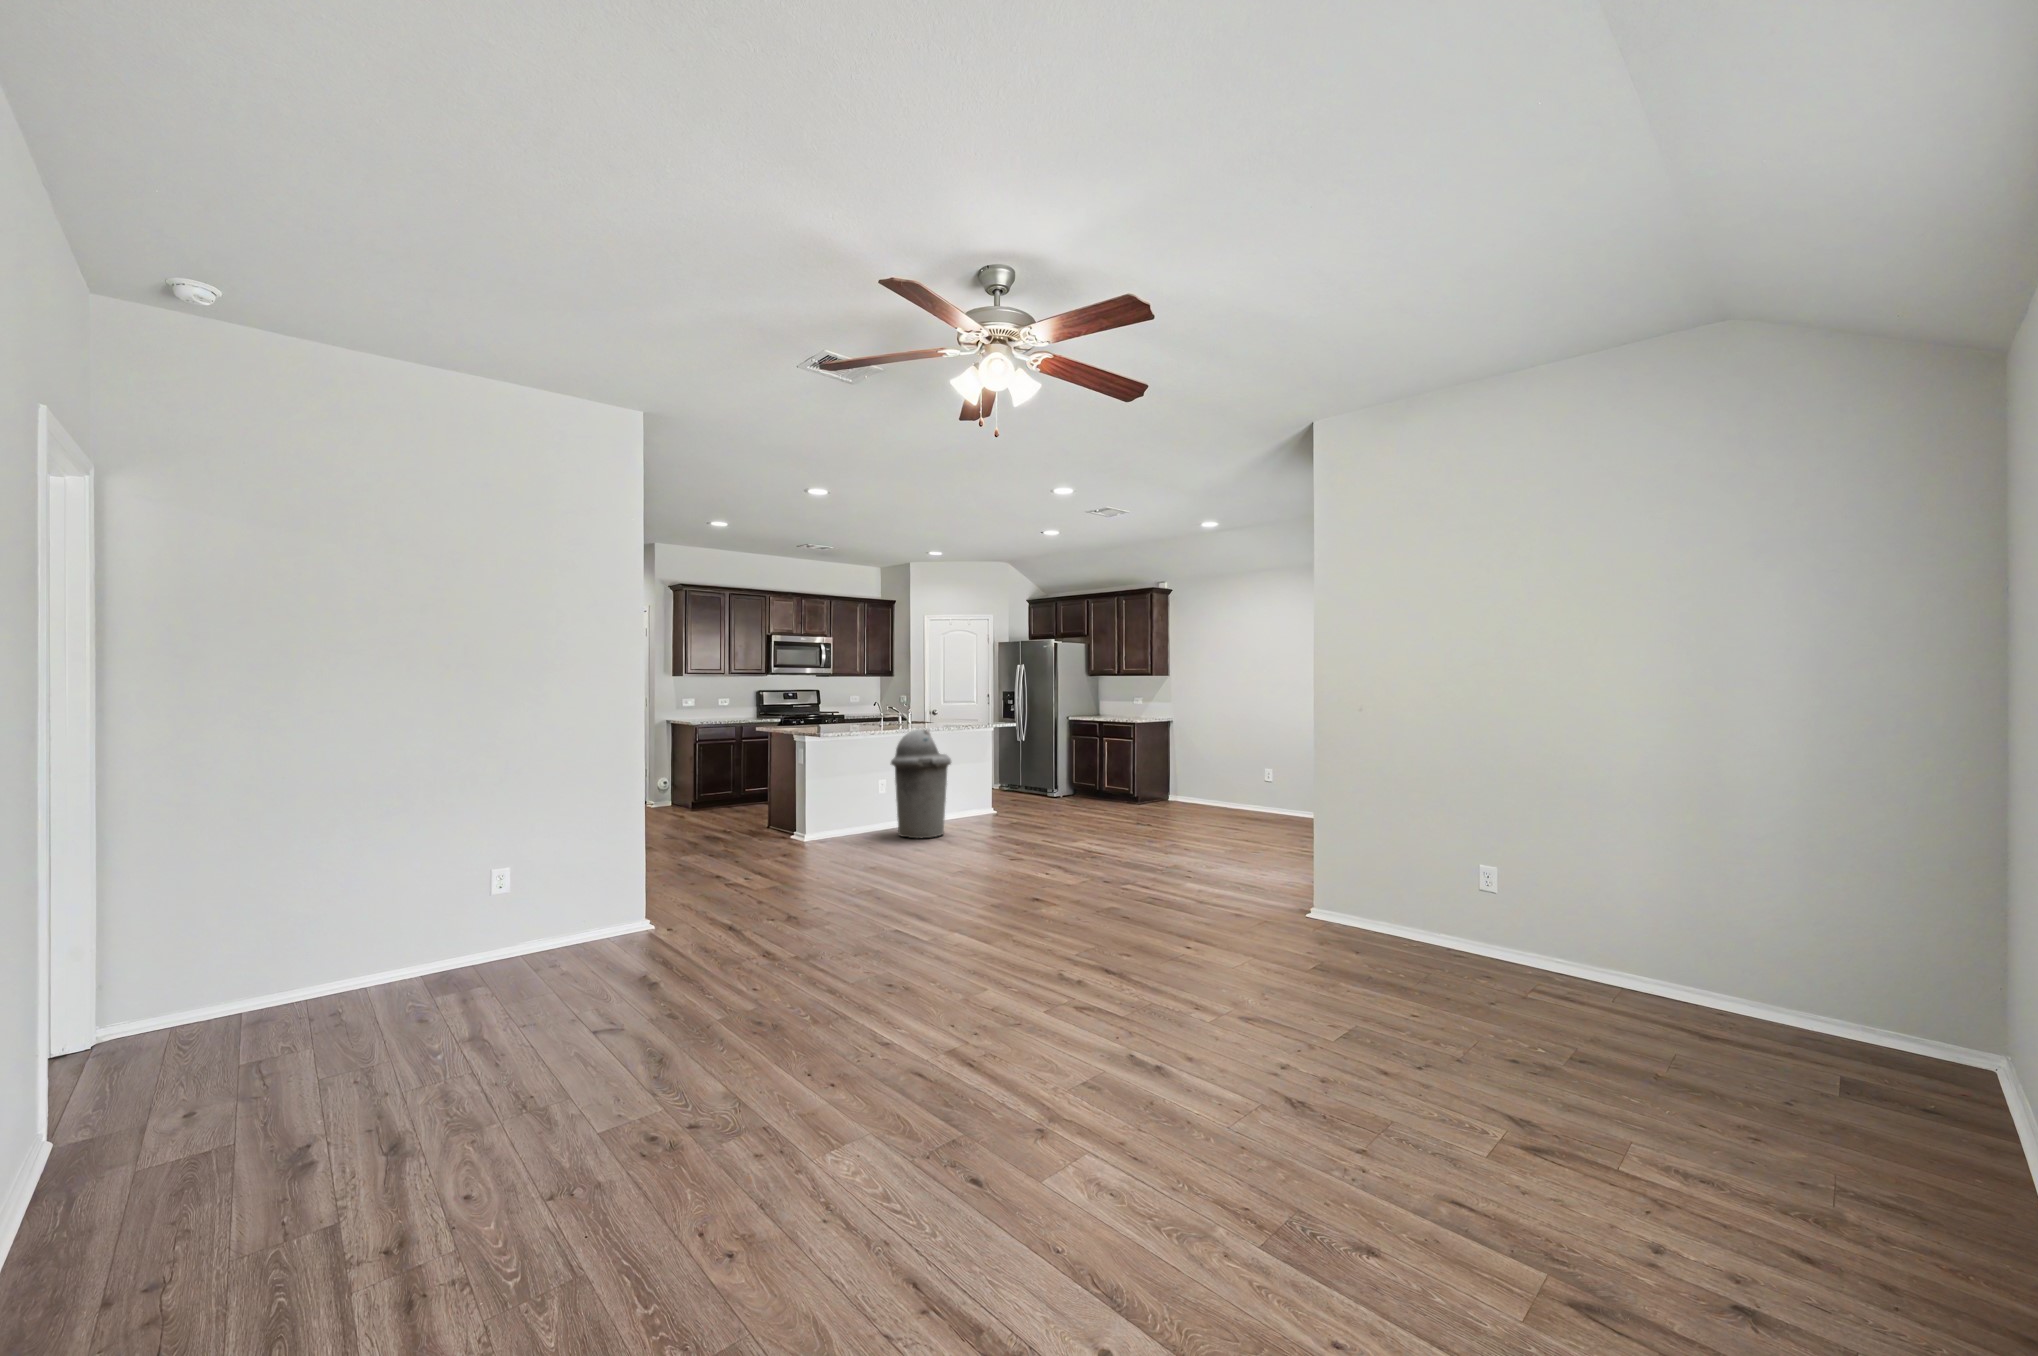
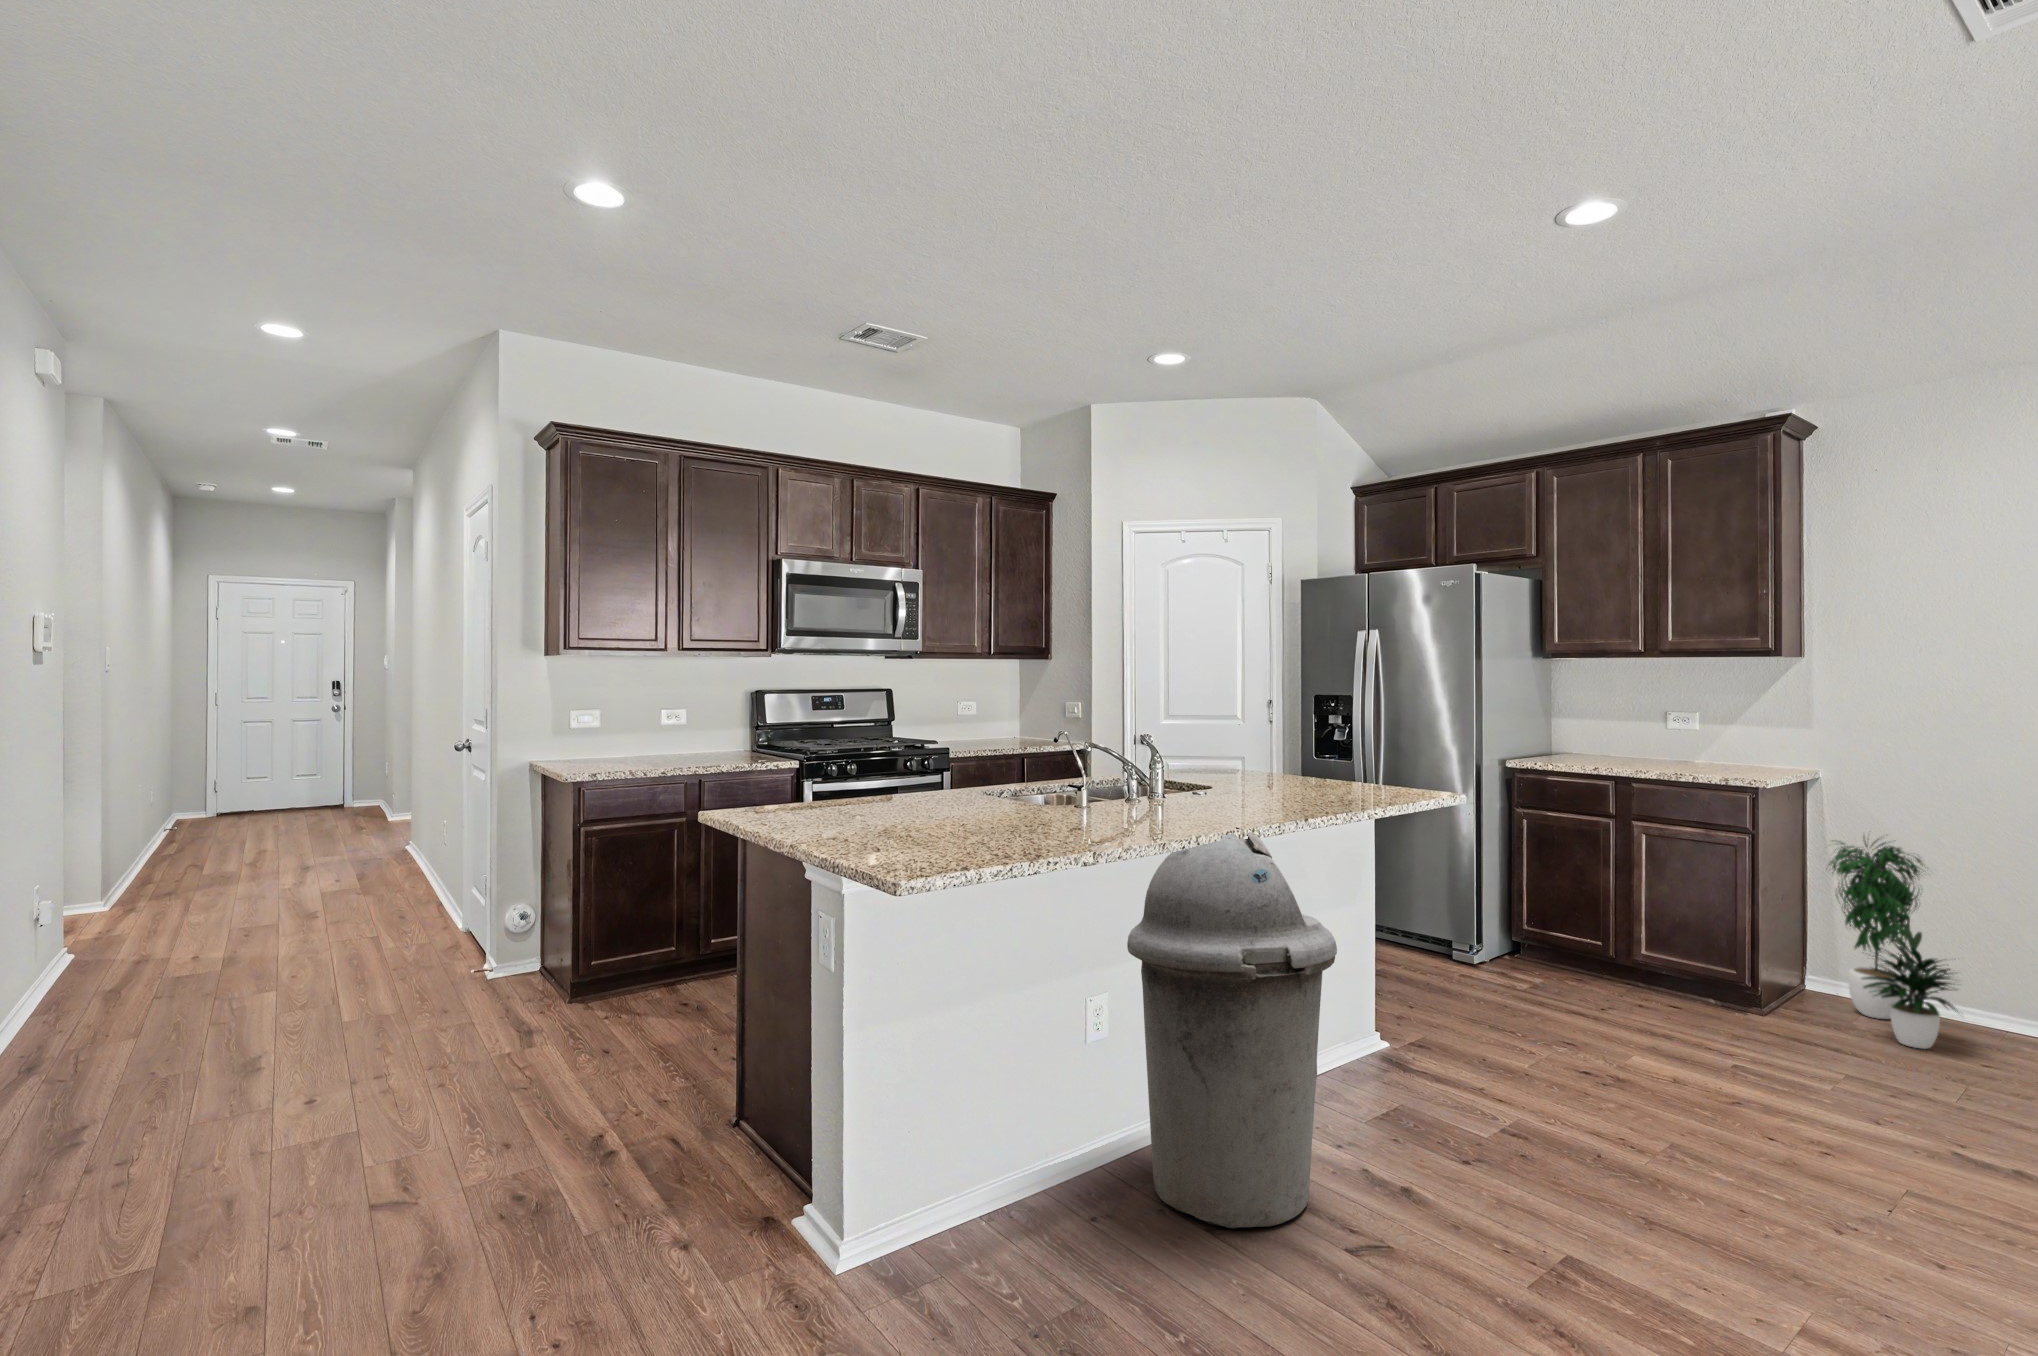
potted plant: none [1165,738,1200,811] -> present [1829,838,1957,1049]

